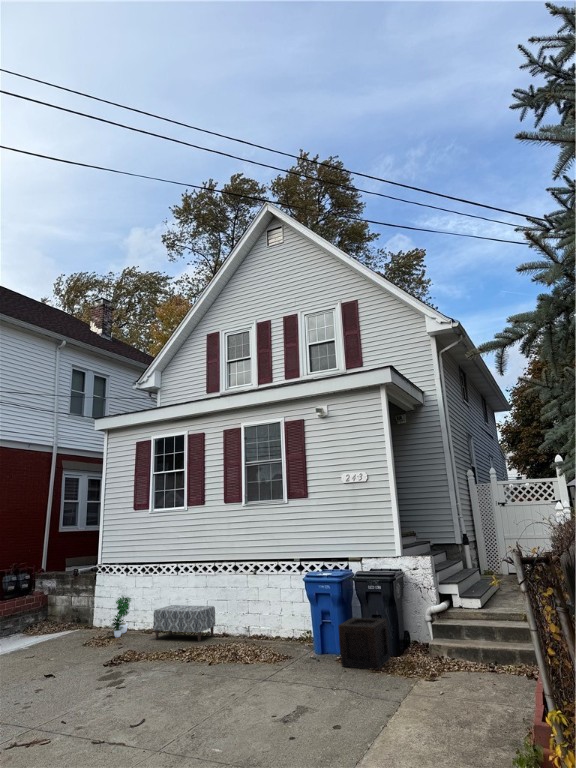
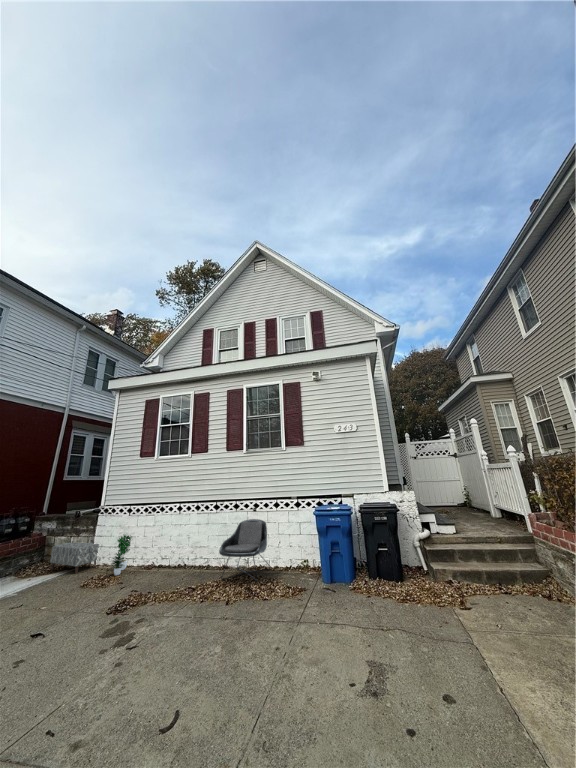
lounge chair: none [212,583,270,649] -> present [219,519,270,581]
bench: present [153,605,215,641] -> present [50,543,99,574]
wooden crate: present [338,618,391,670] -> none [363,548,408,601]

